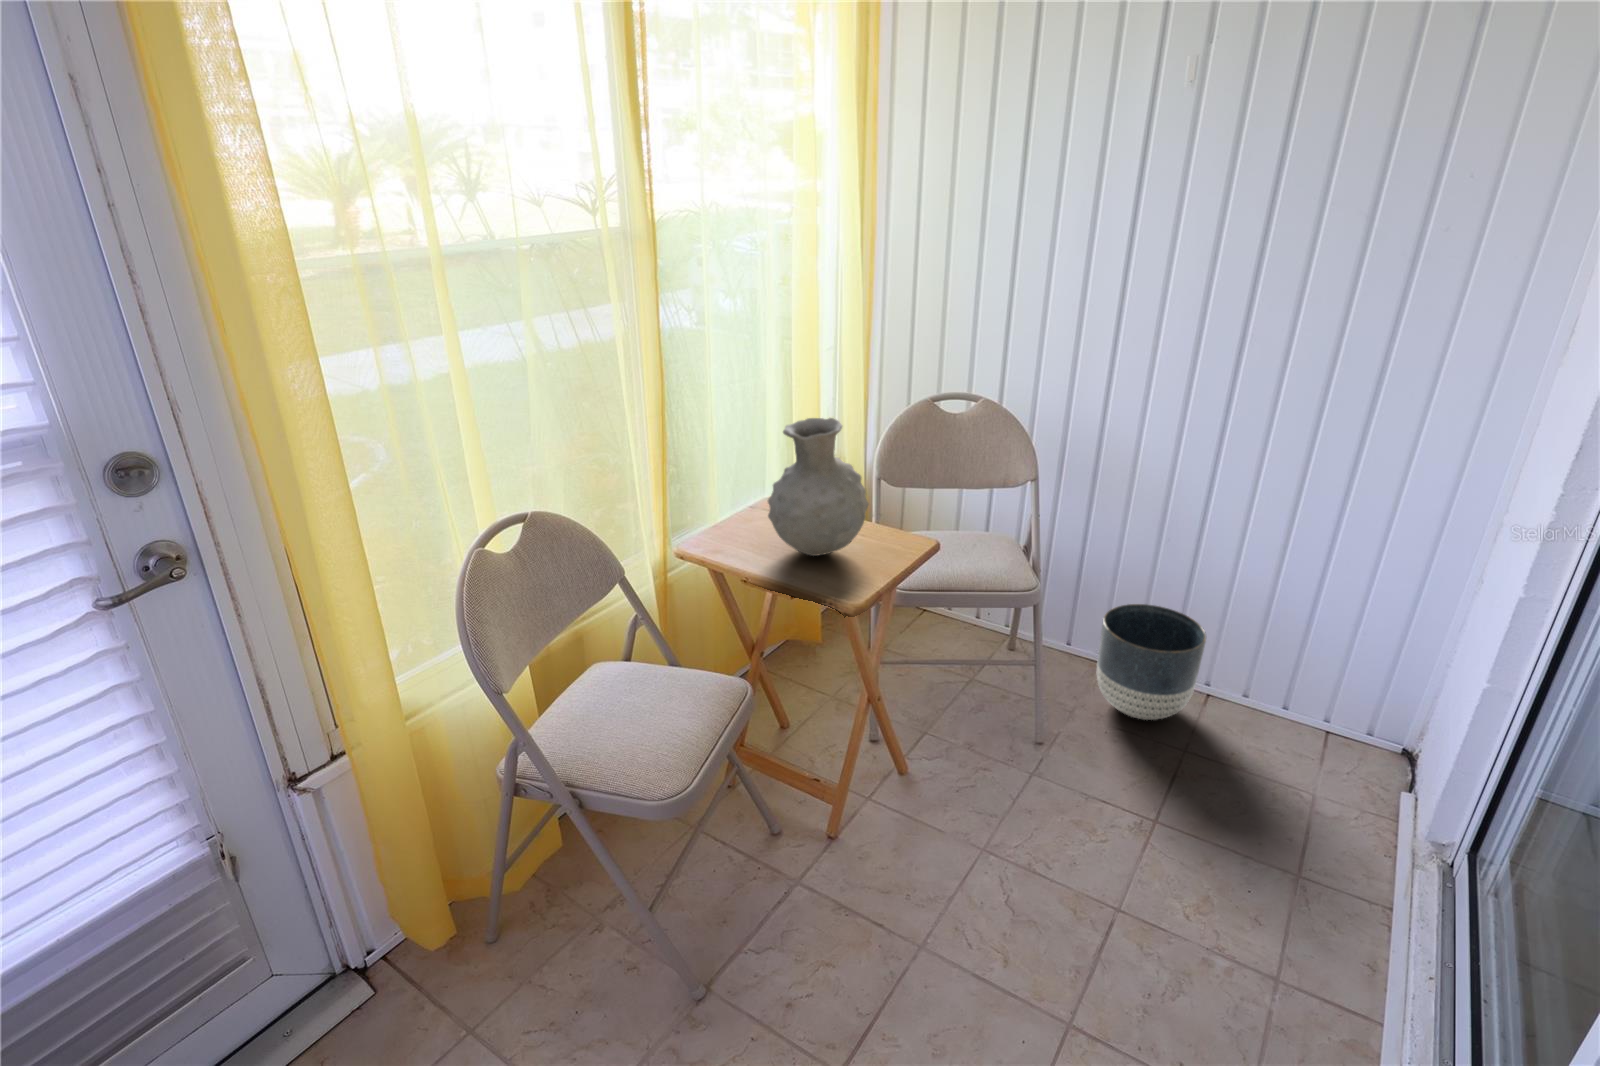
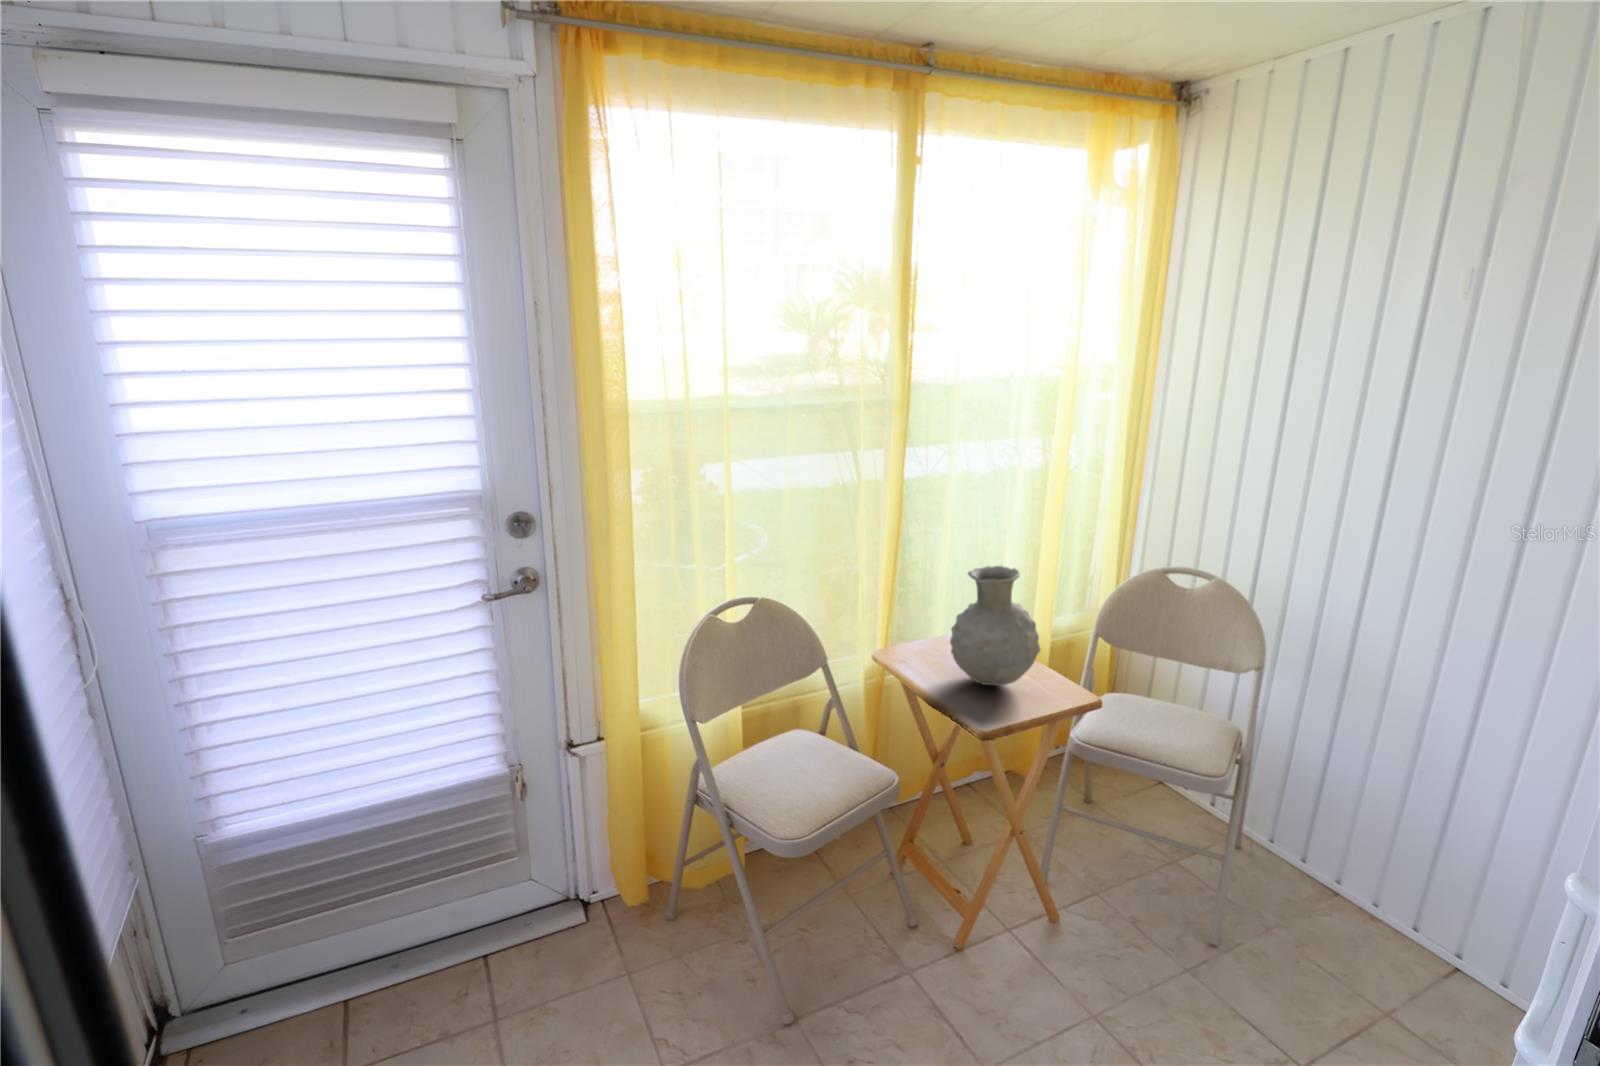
planter: present [1097,604,1206,720] -> none [1312,828,1455,972]

